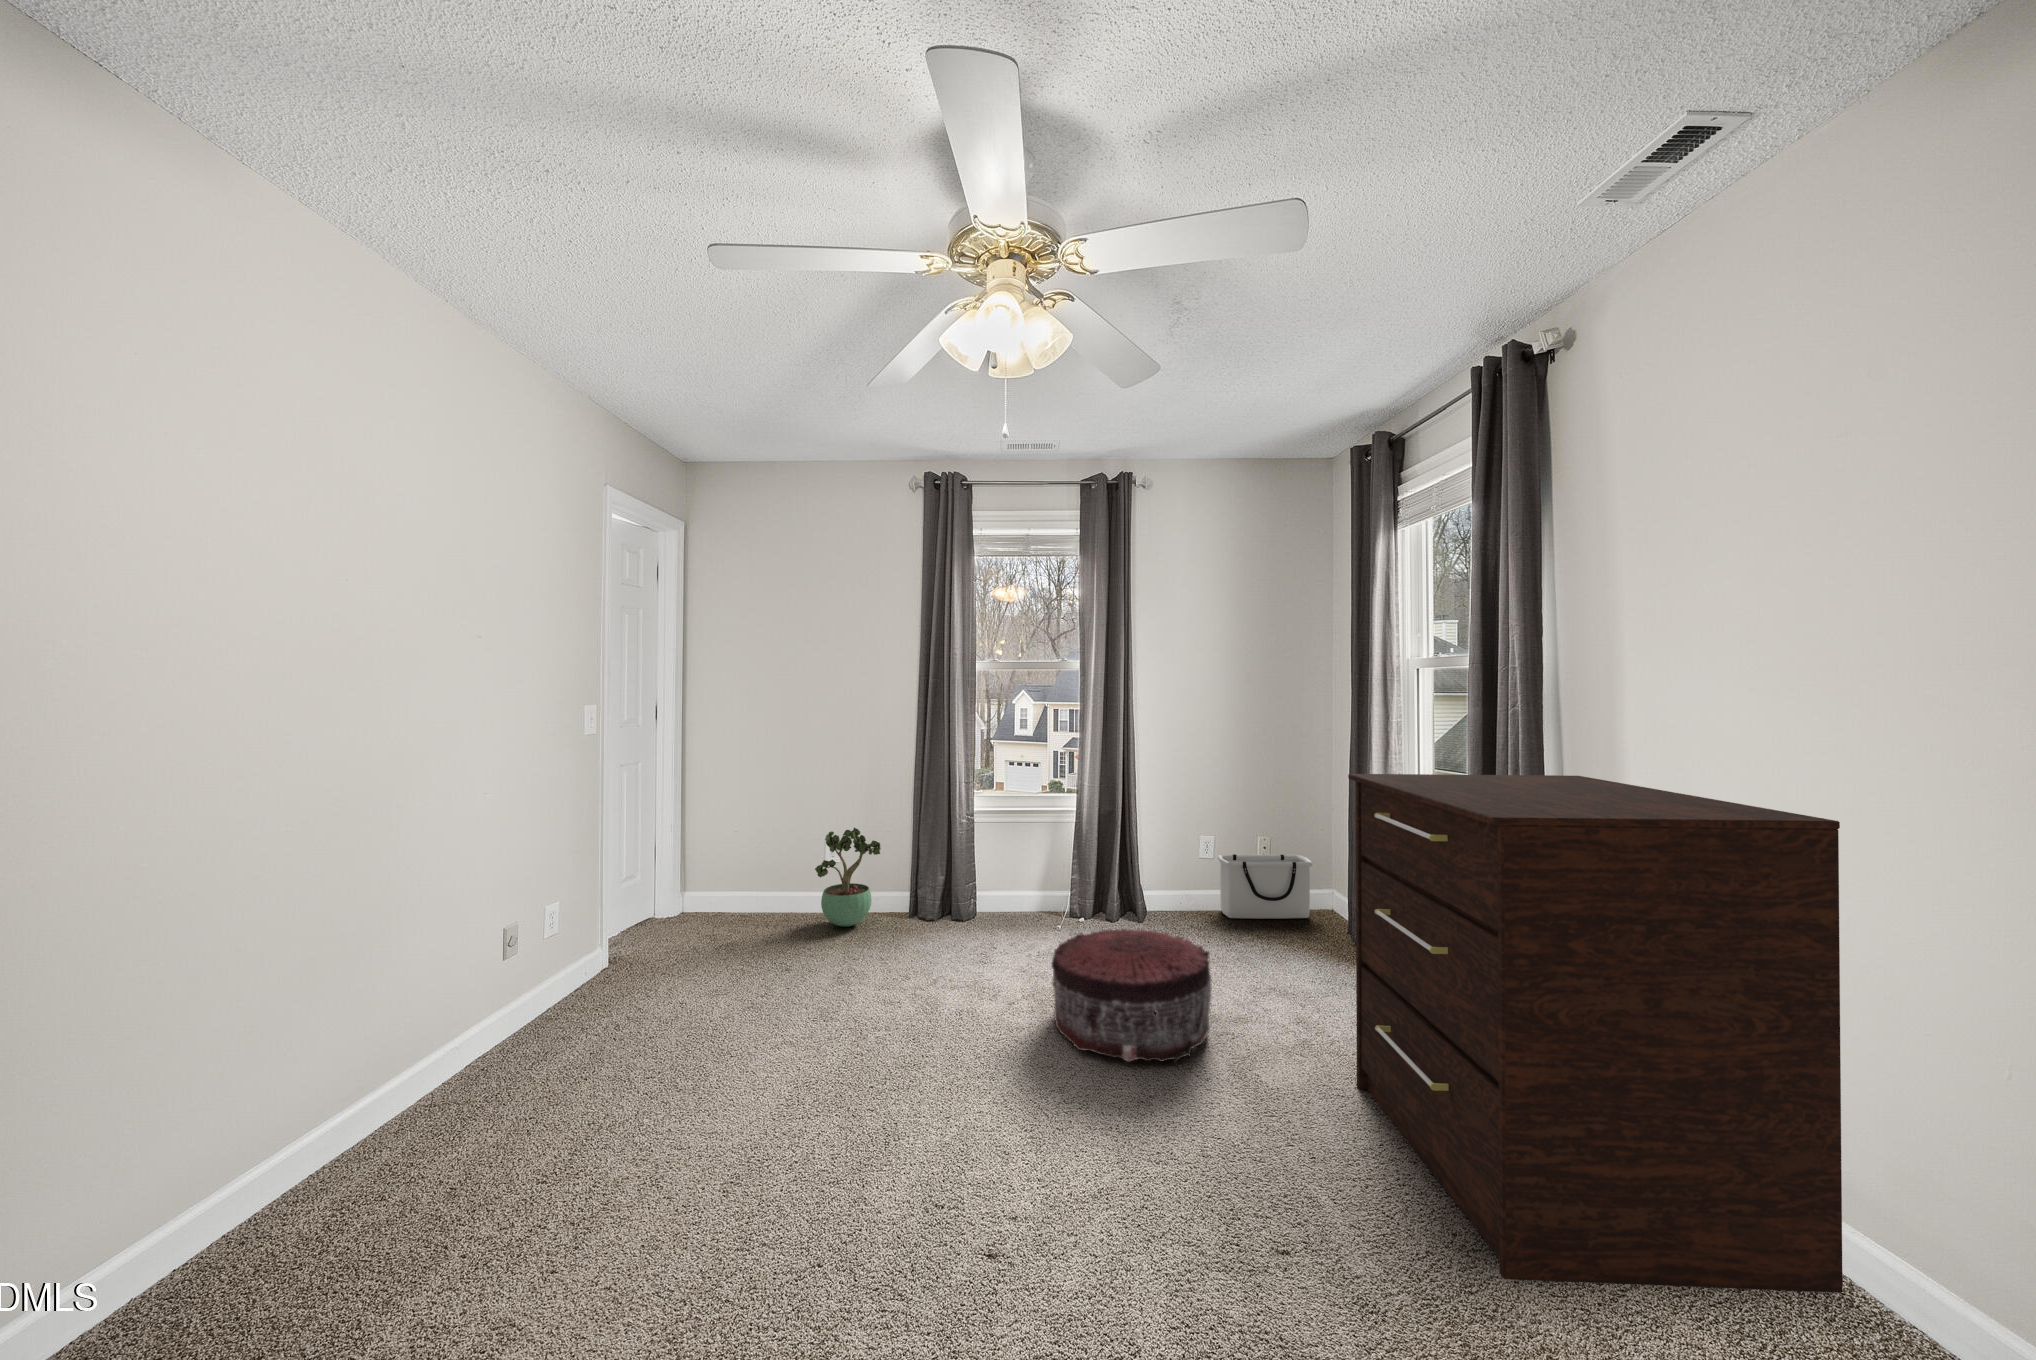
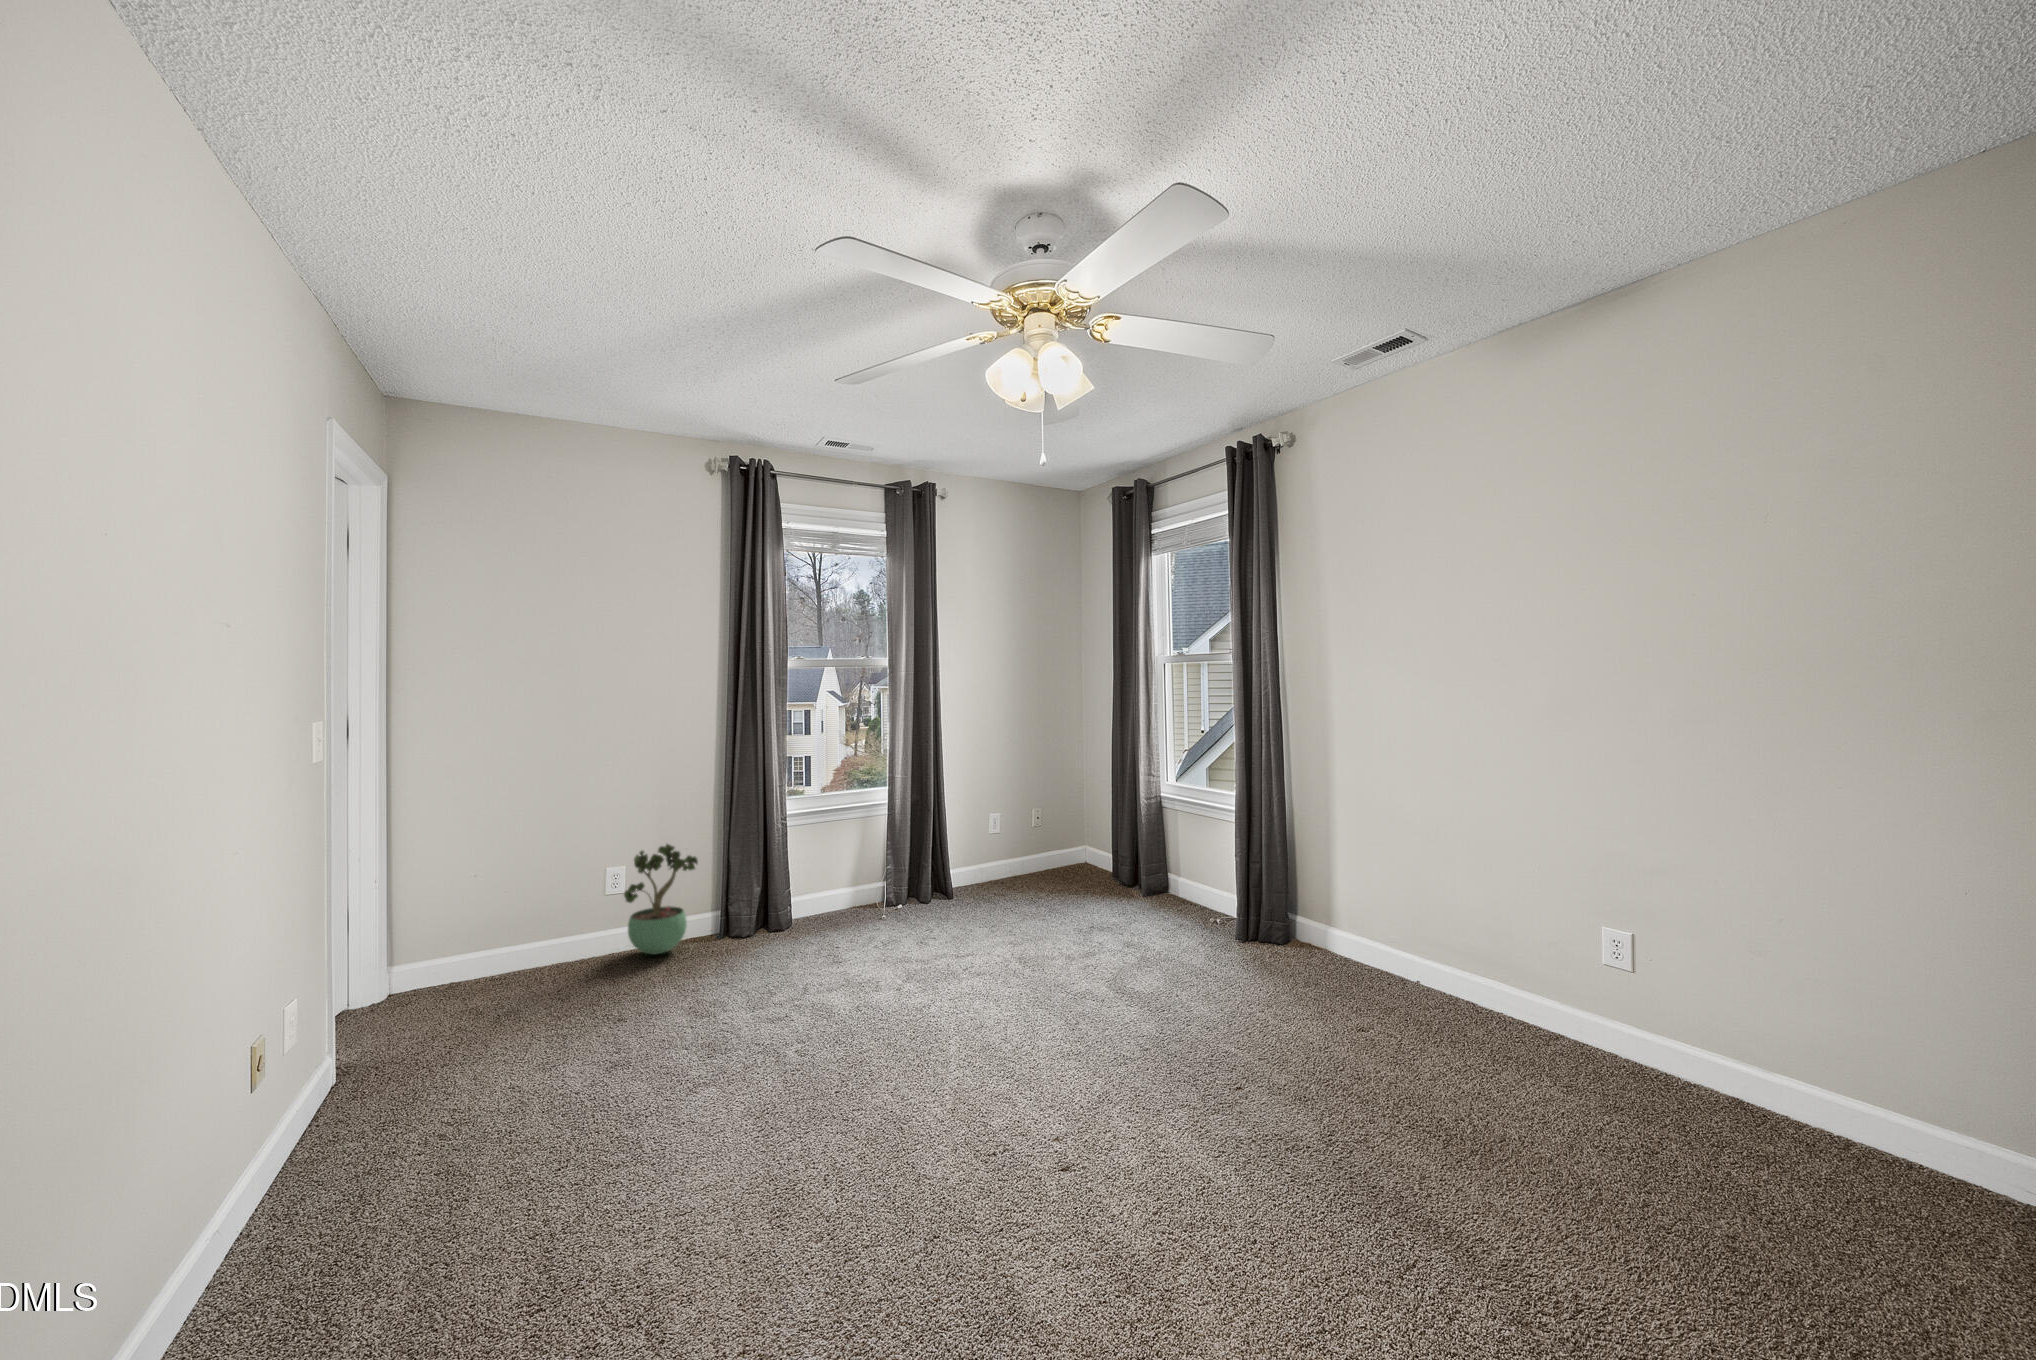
dresser: present [1348,774,1843,1293] -> none [1186,734,1463,1039]
storage bin: present [1218,854,1312,919] -> none [1002,825,1079,886]
pouf: present [1051,929,1212,1062] -> none [948,890,1085,994]

